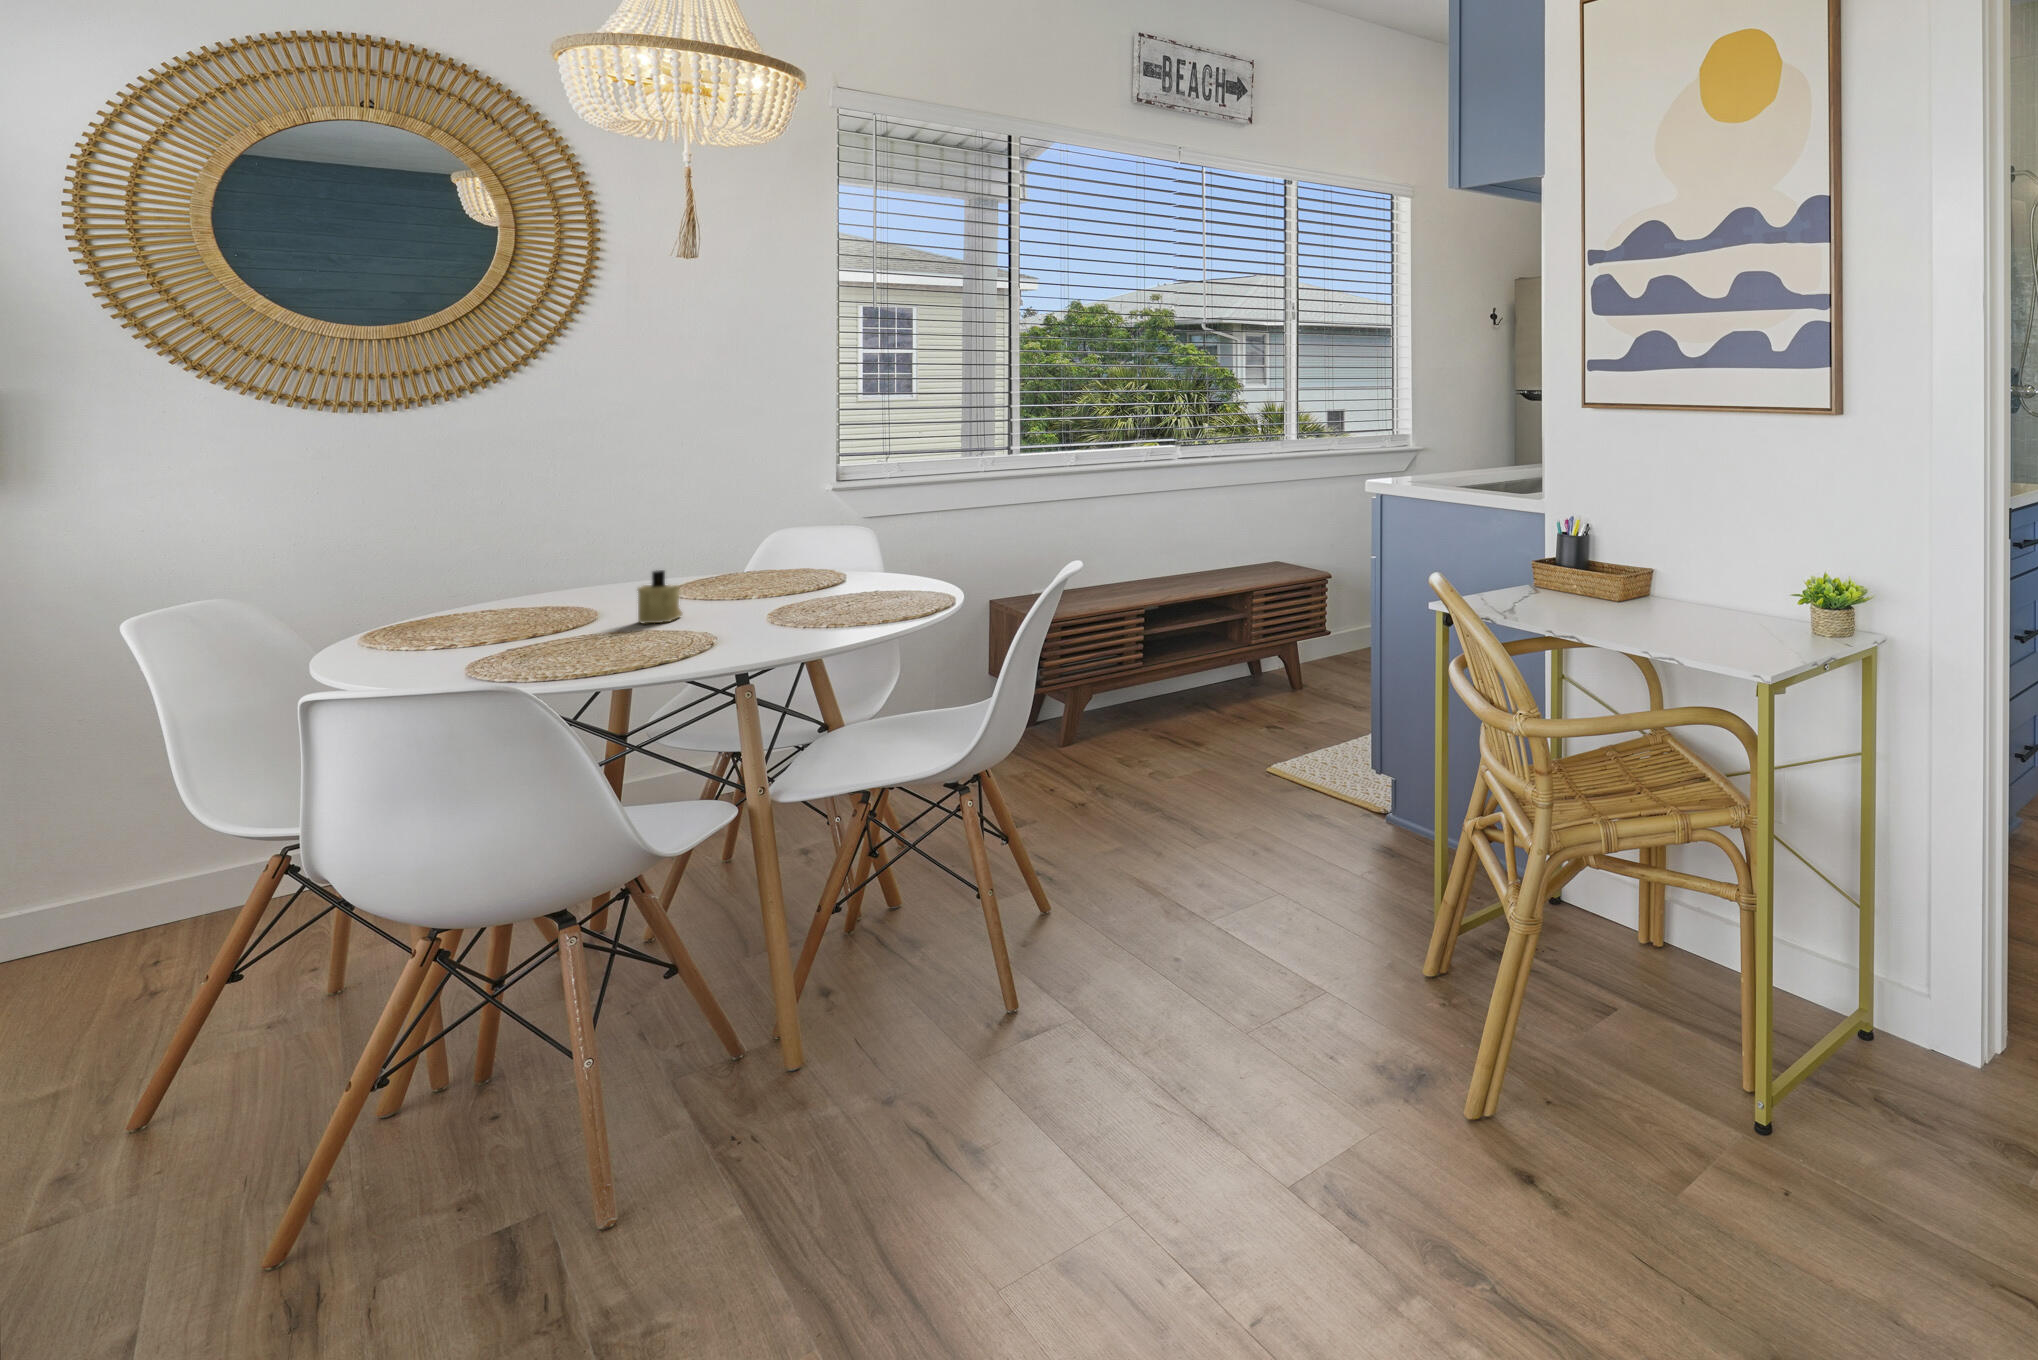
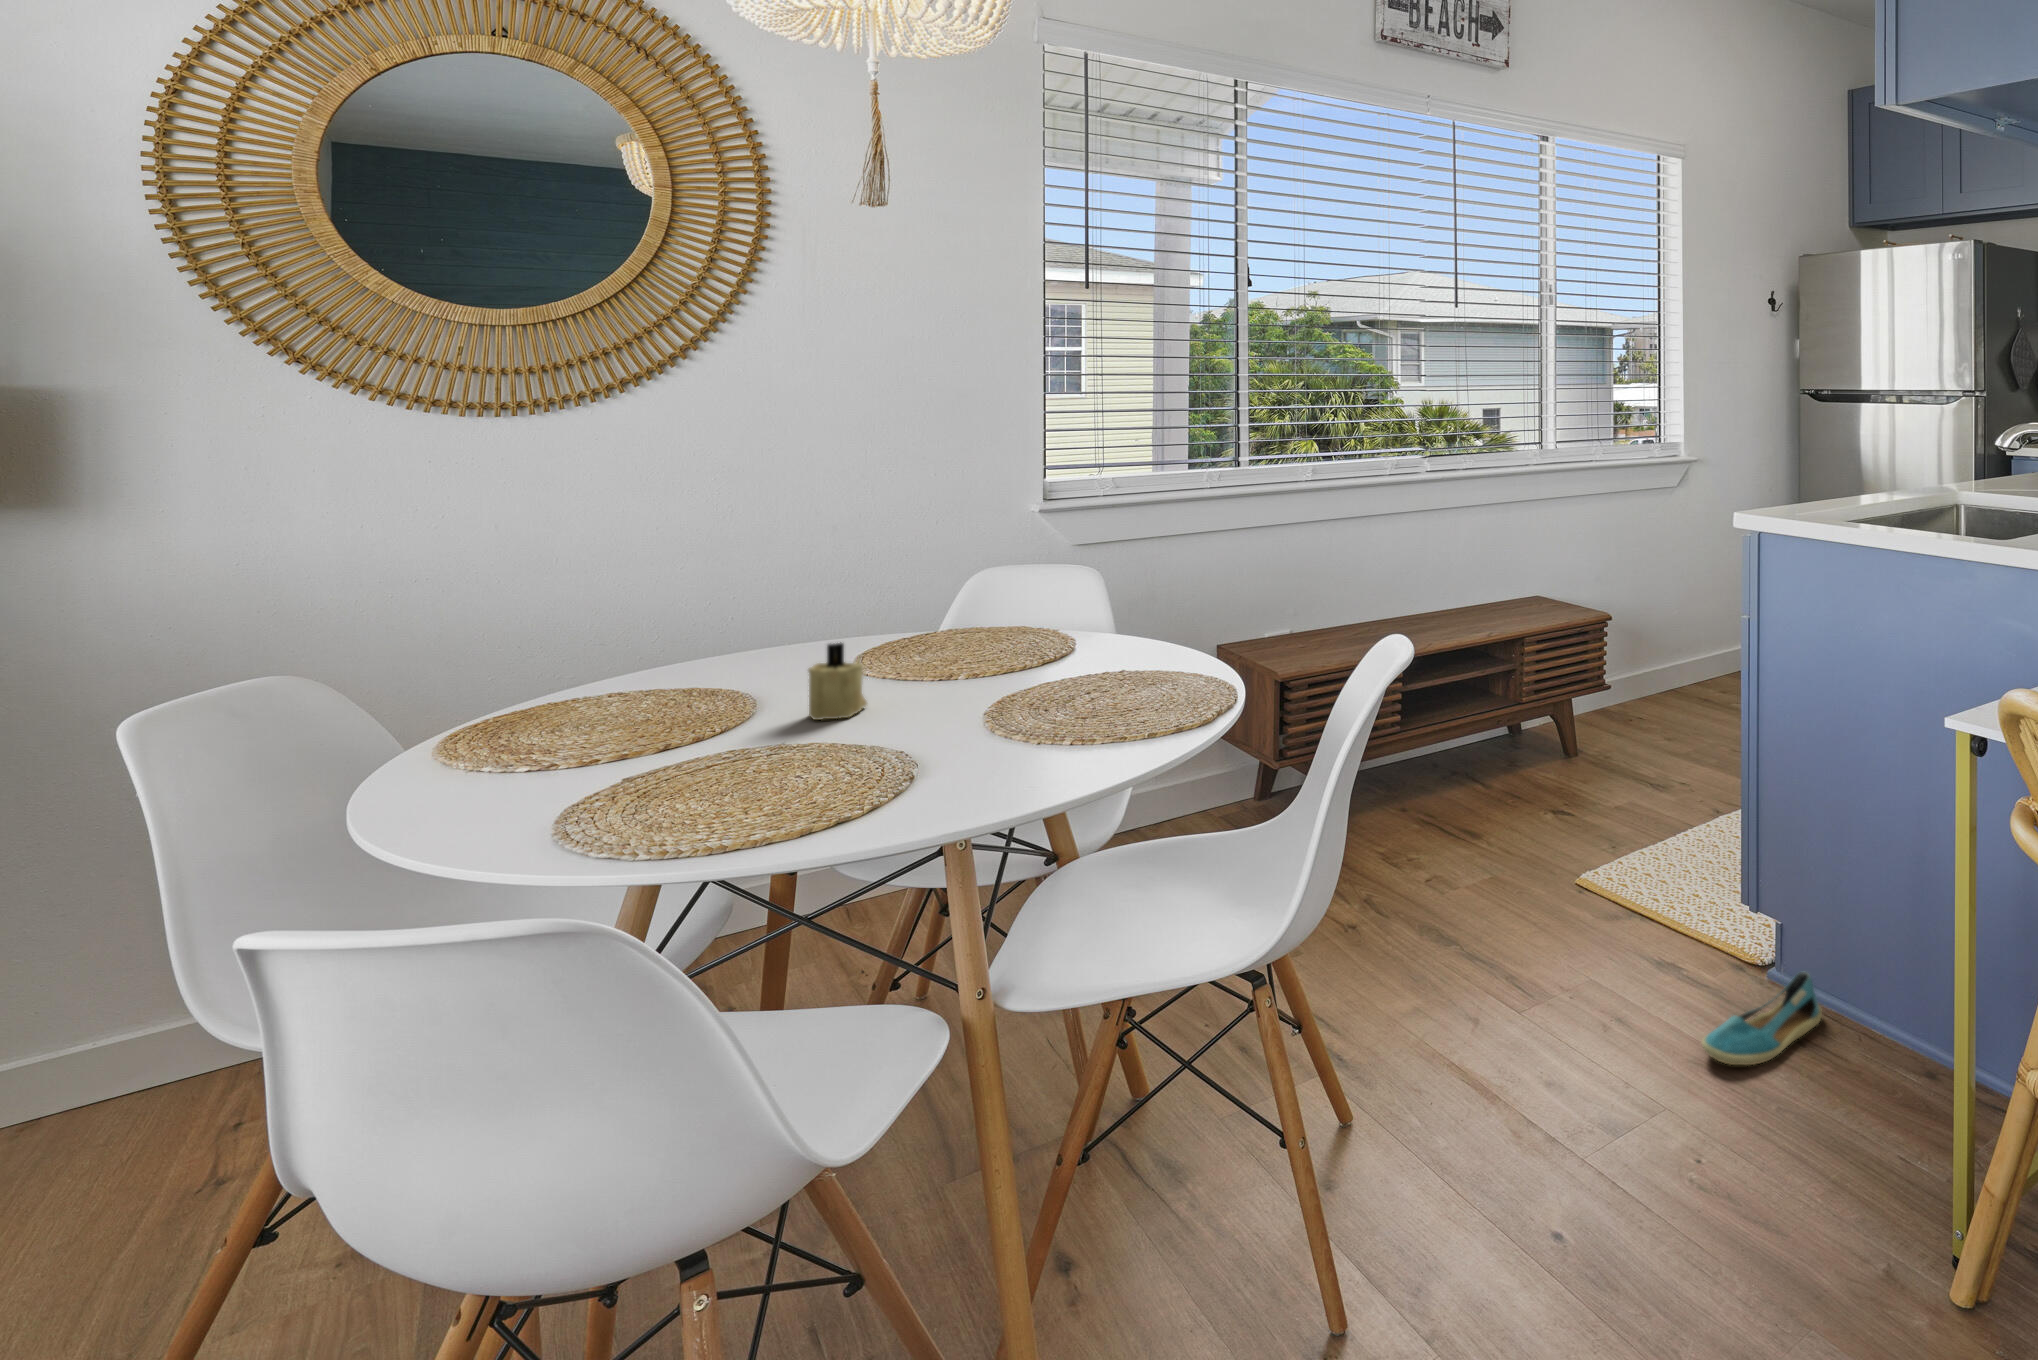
shoe: none [1317,804,1414,862] -> present [1702,972,1822,1065]

